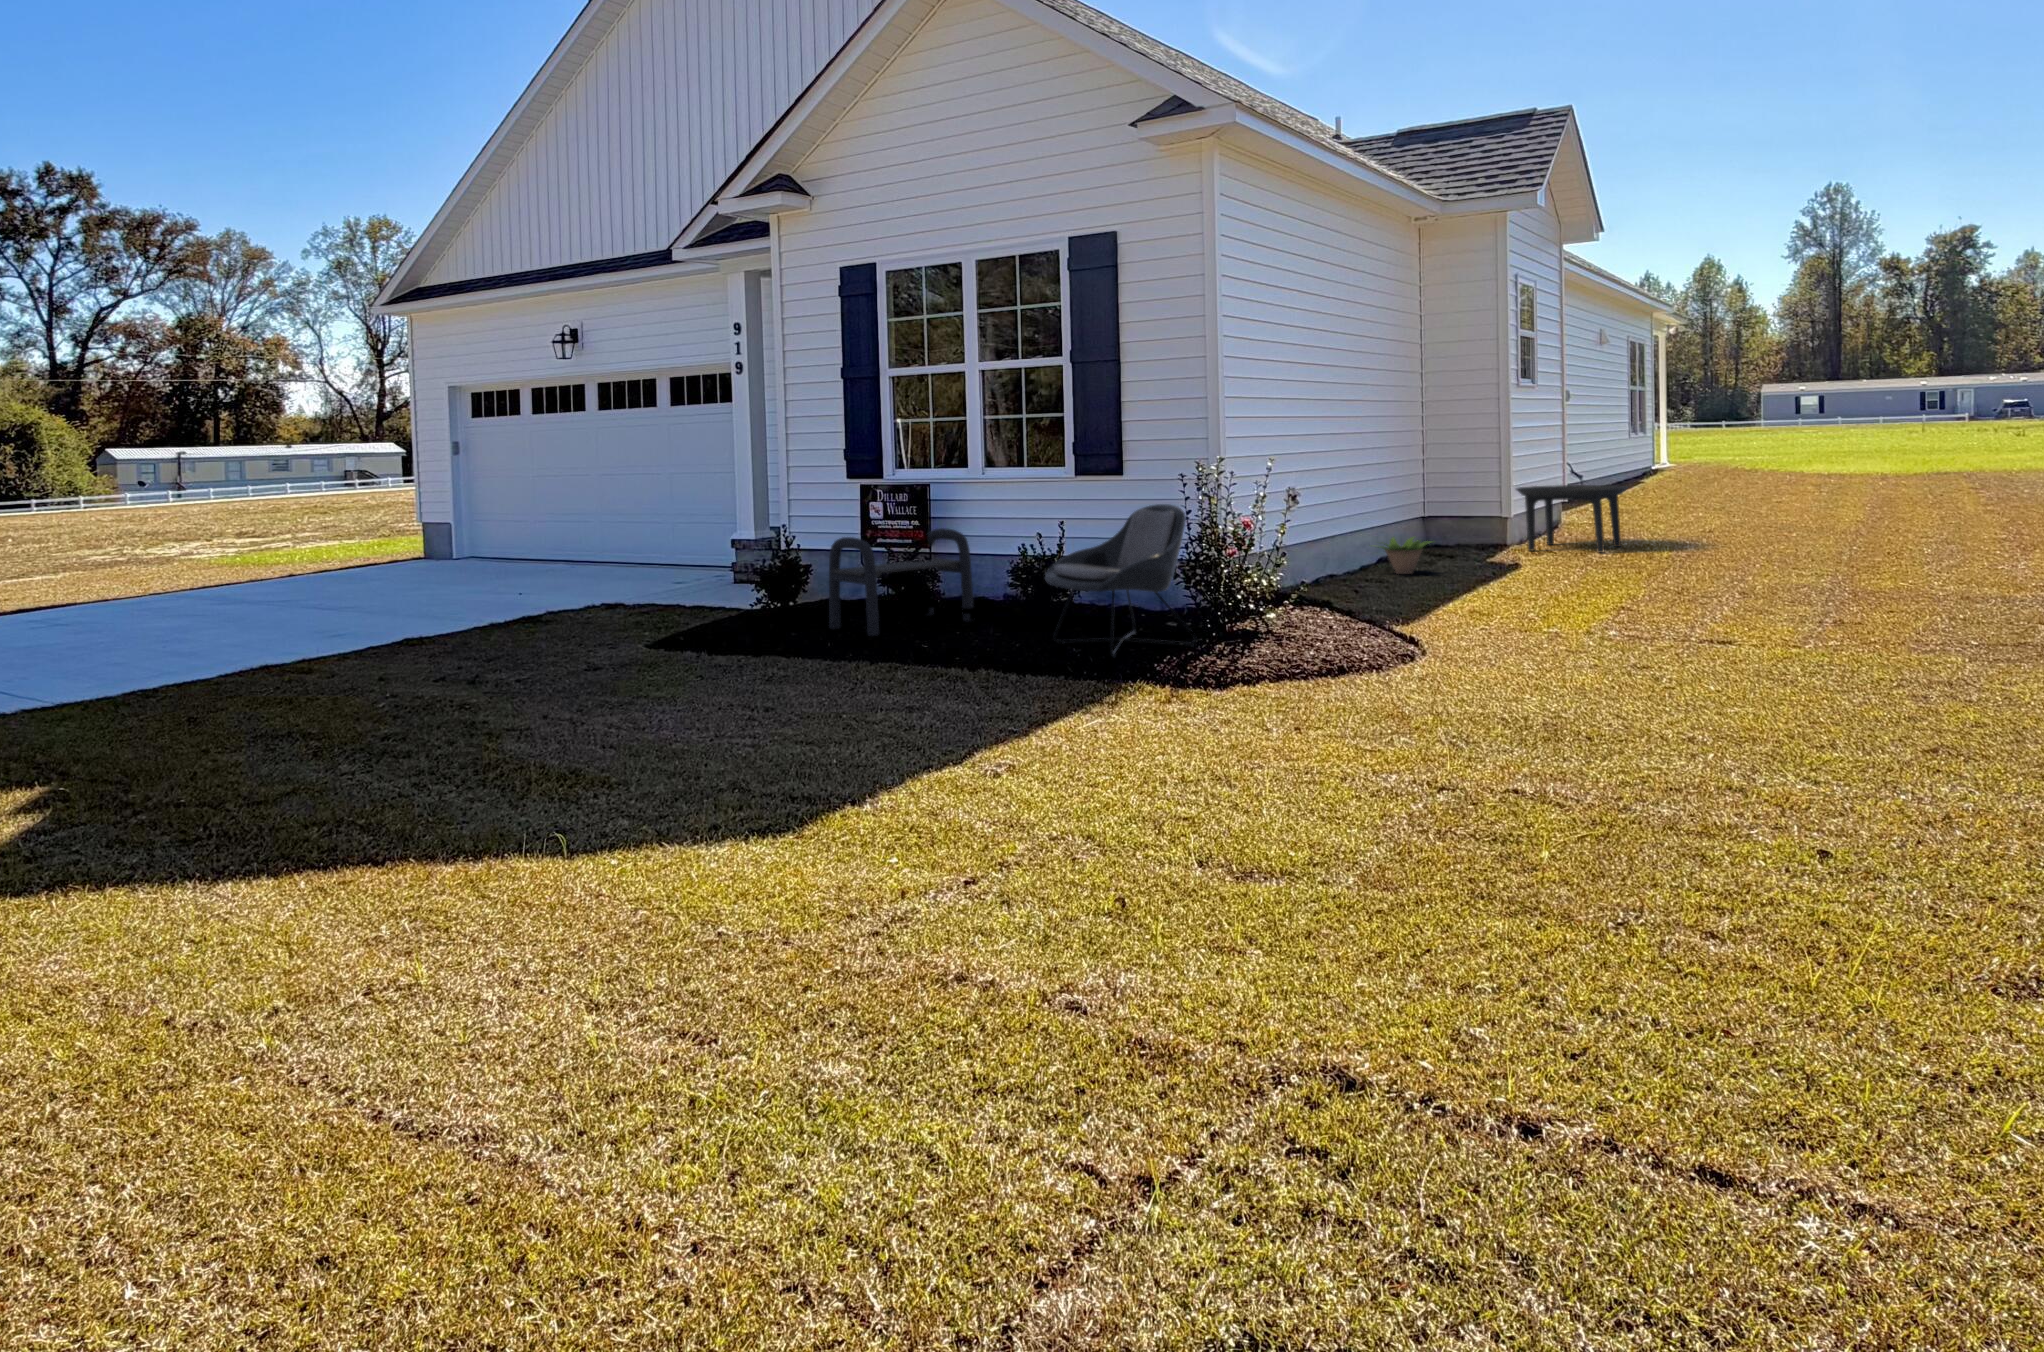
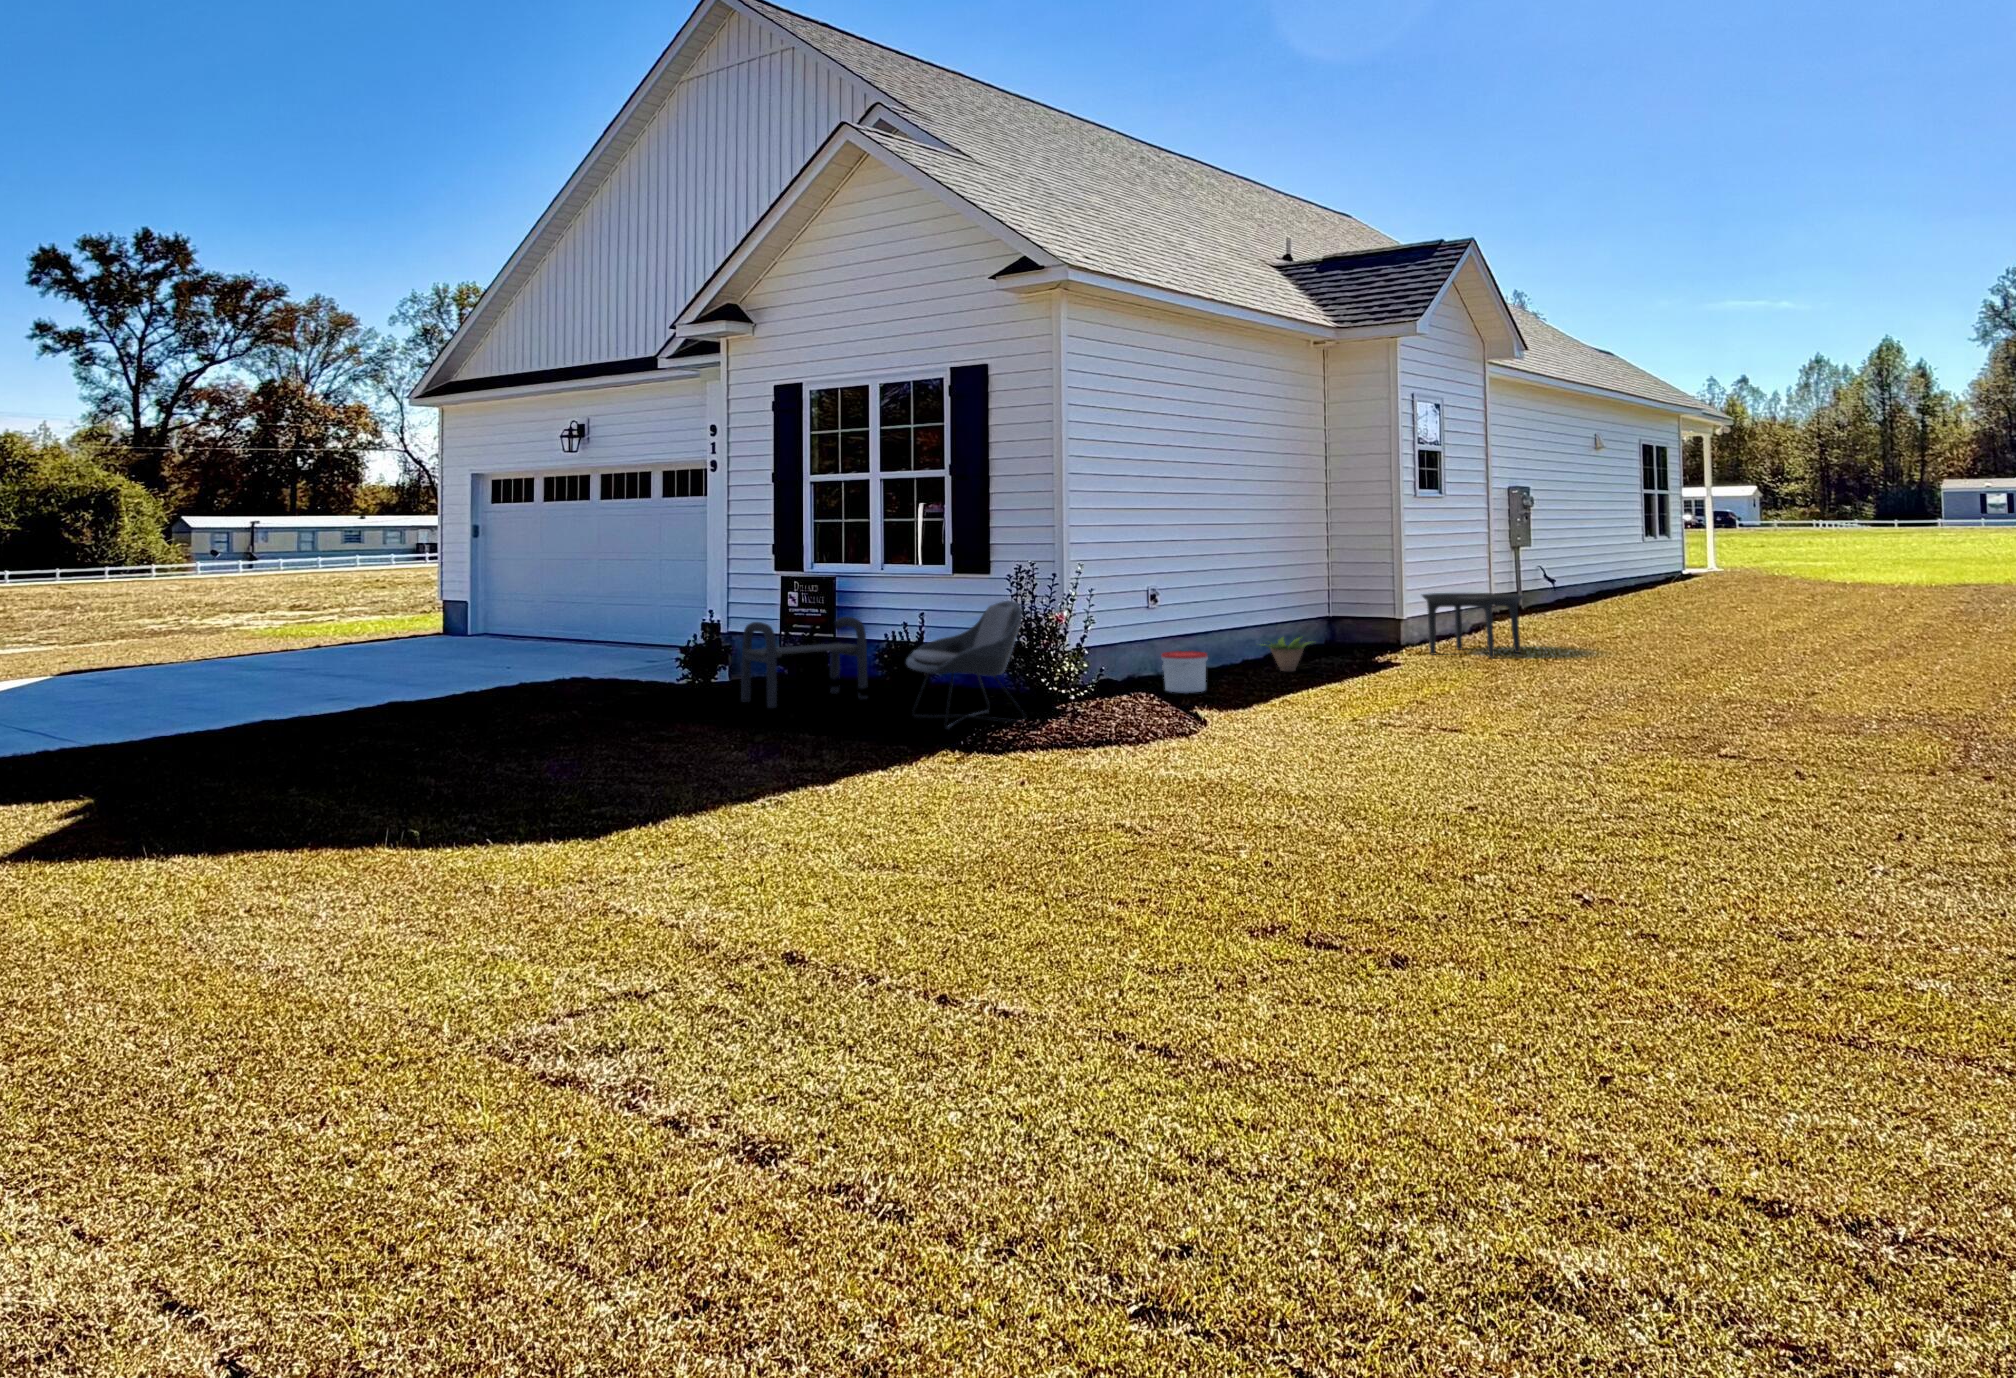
bucket: none [1296,556,1350,602] -> present [1161,651,1208,693]

